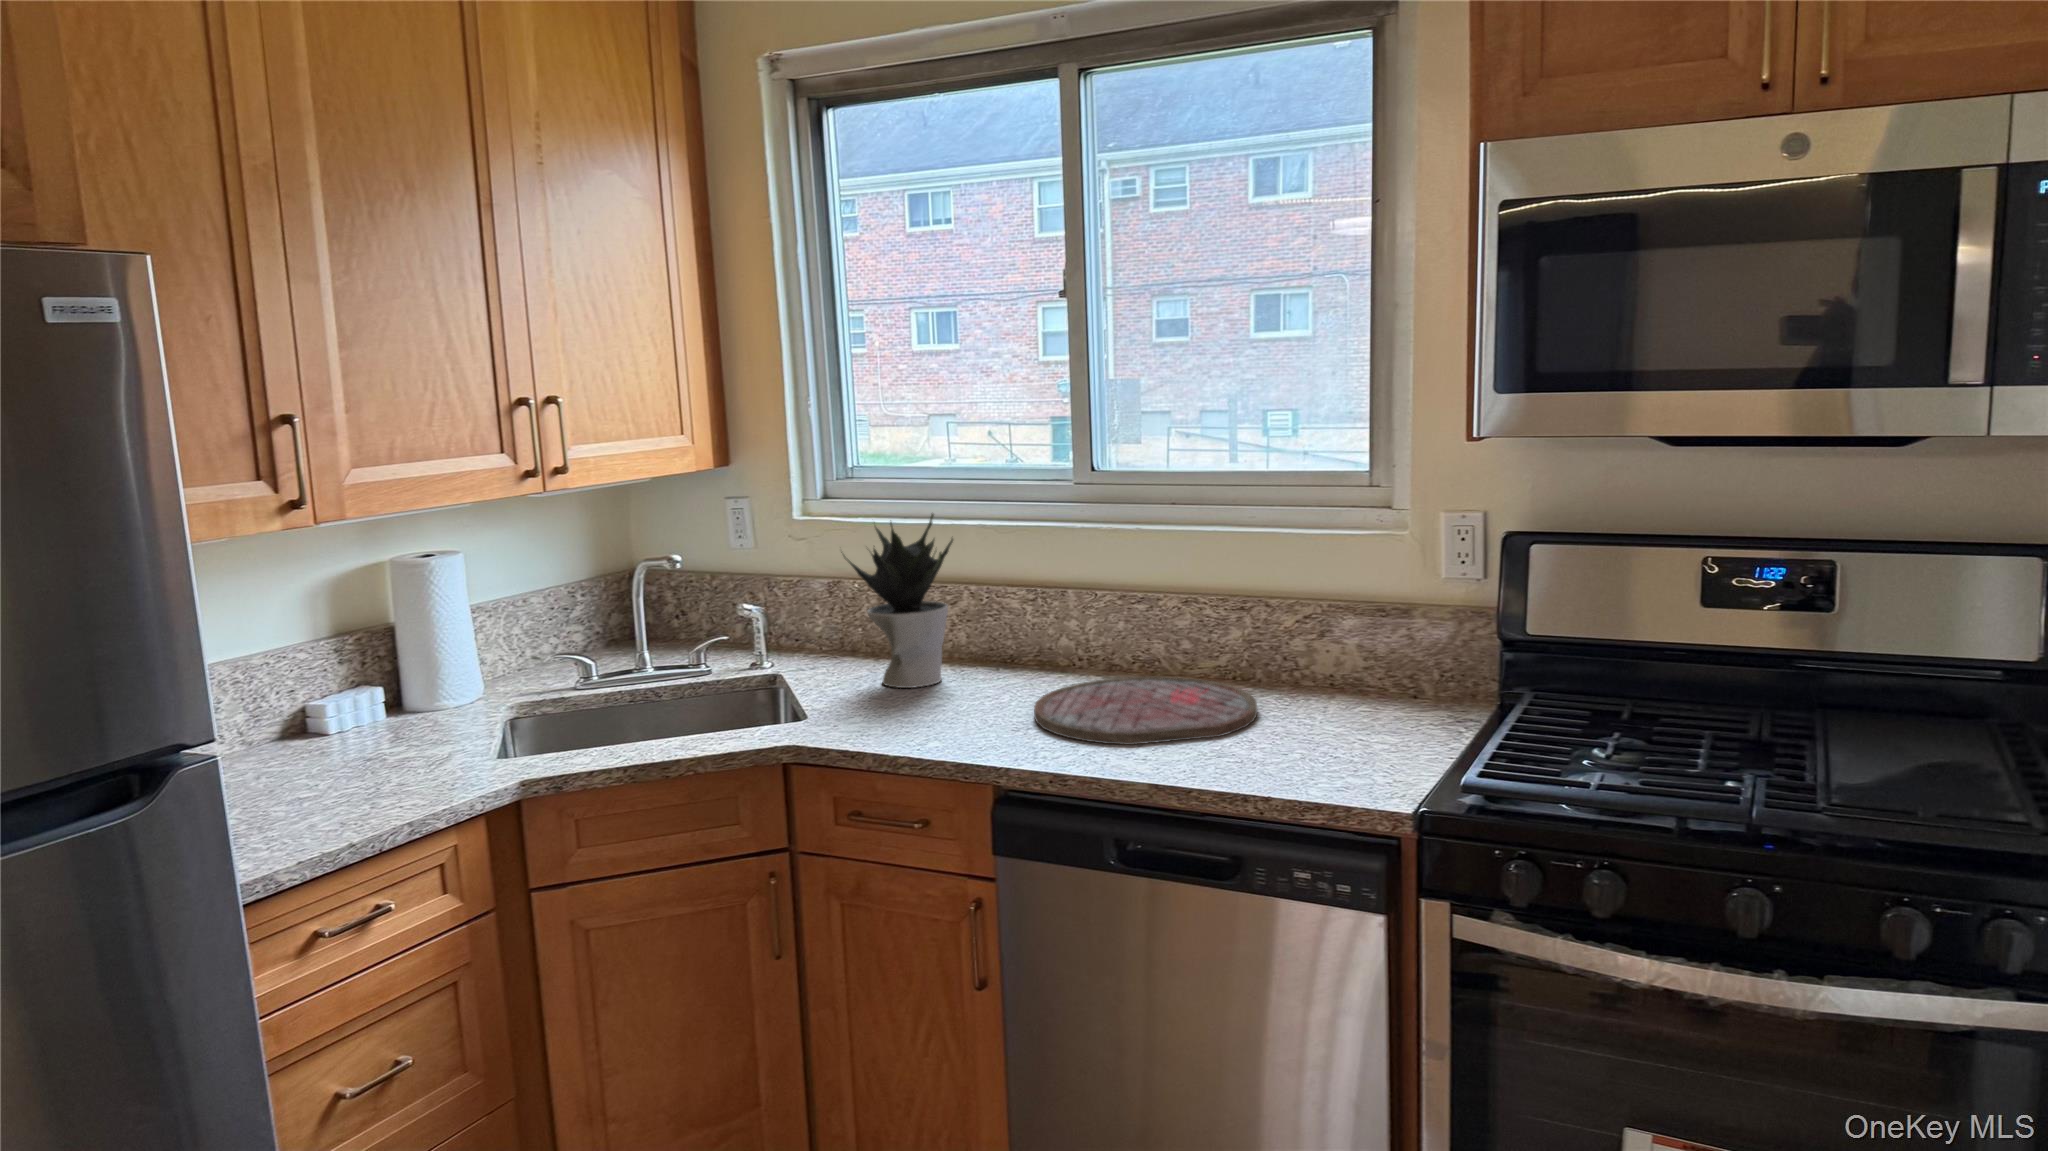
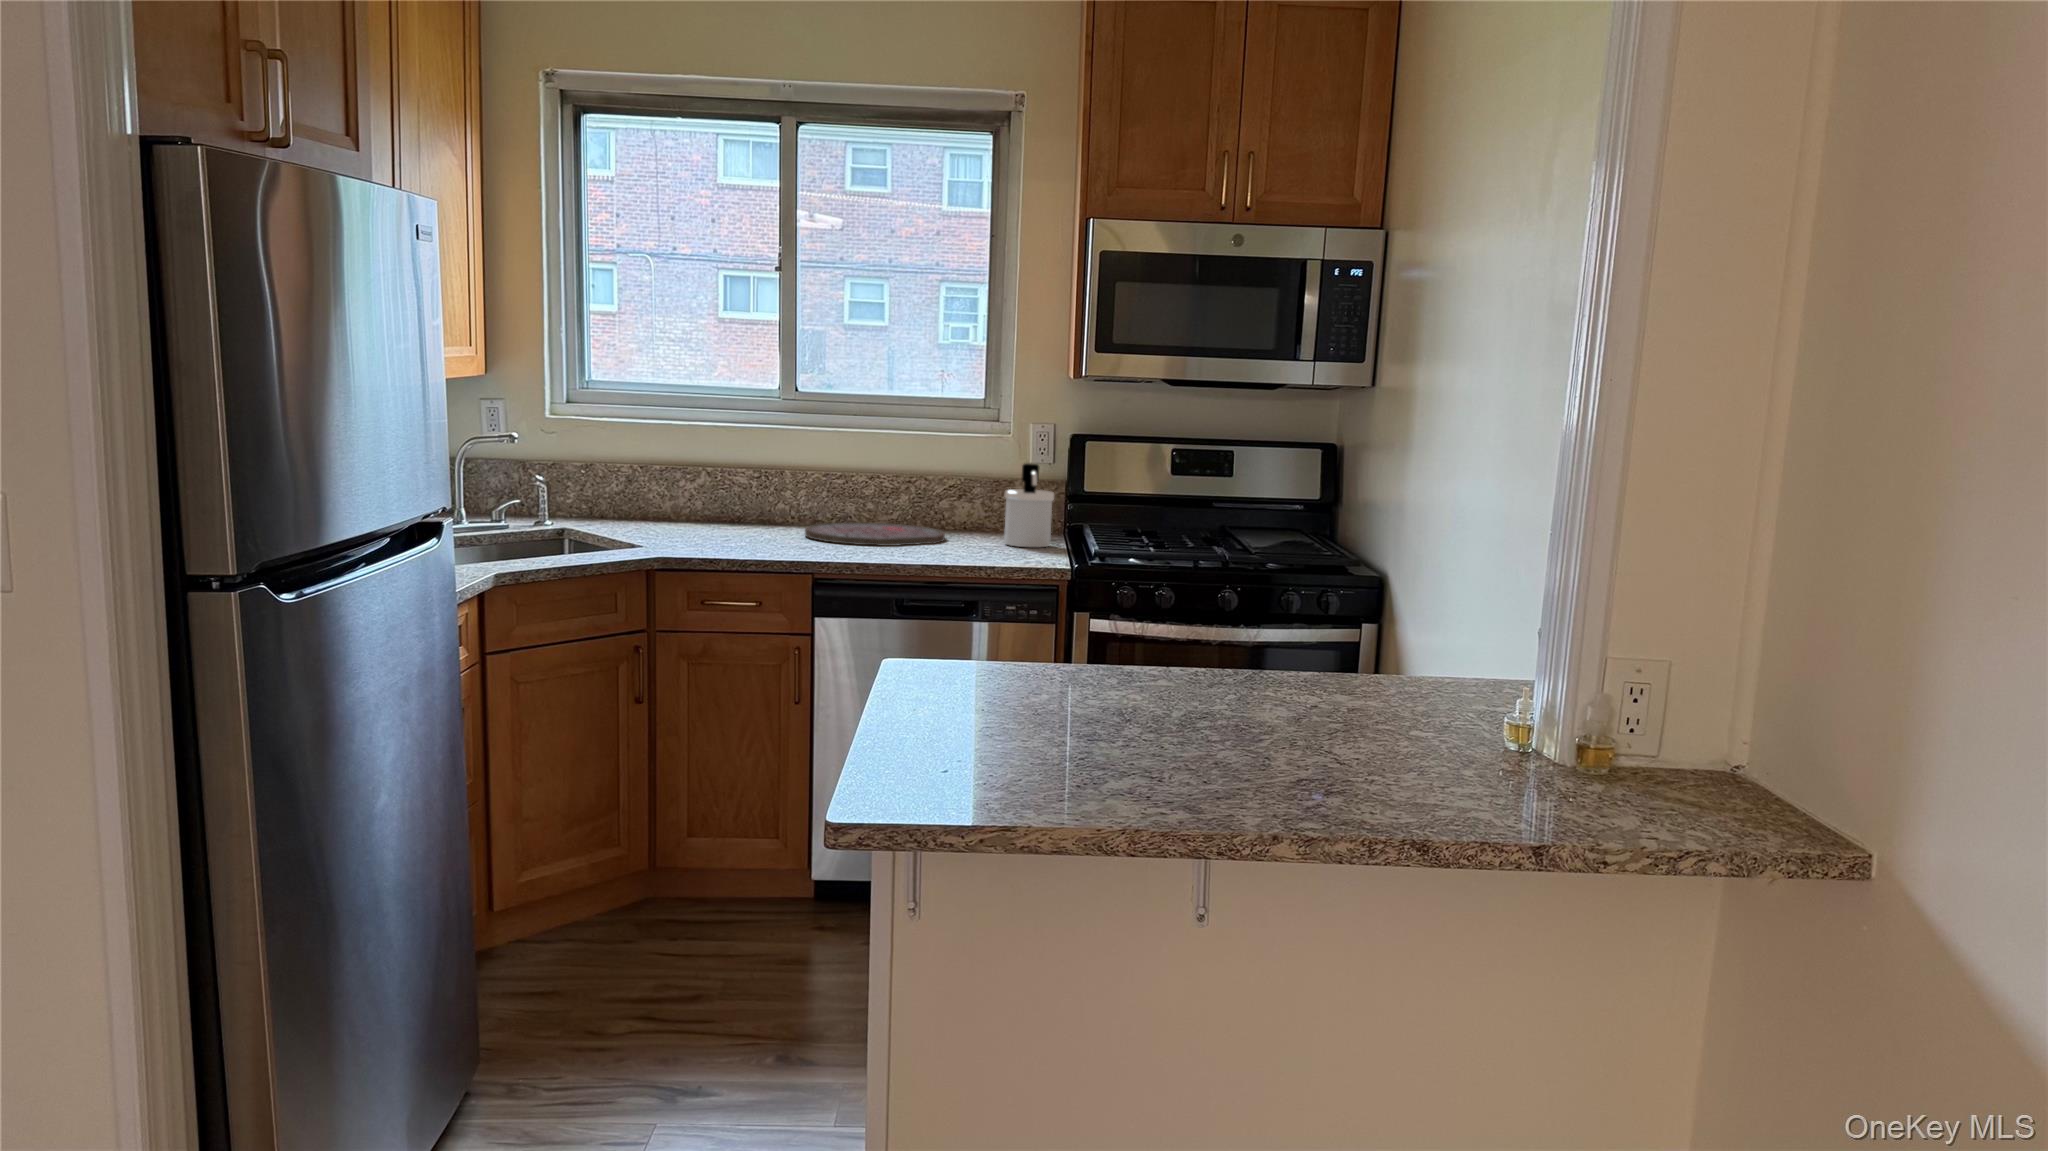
potted plant: present [841,514,953,688] -> none [642,409,725,530]
soap dispenser: none [1330,605,1420,758] -> present [1004,463,1054,547]

